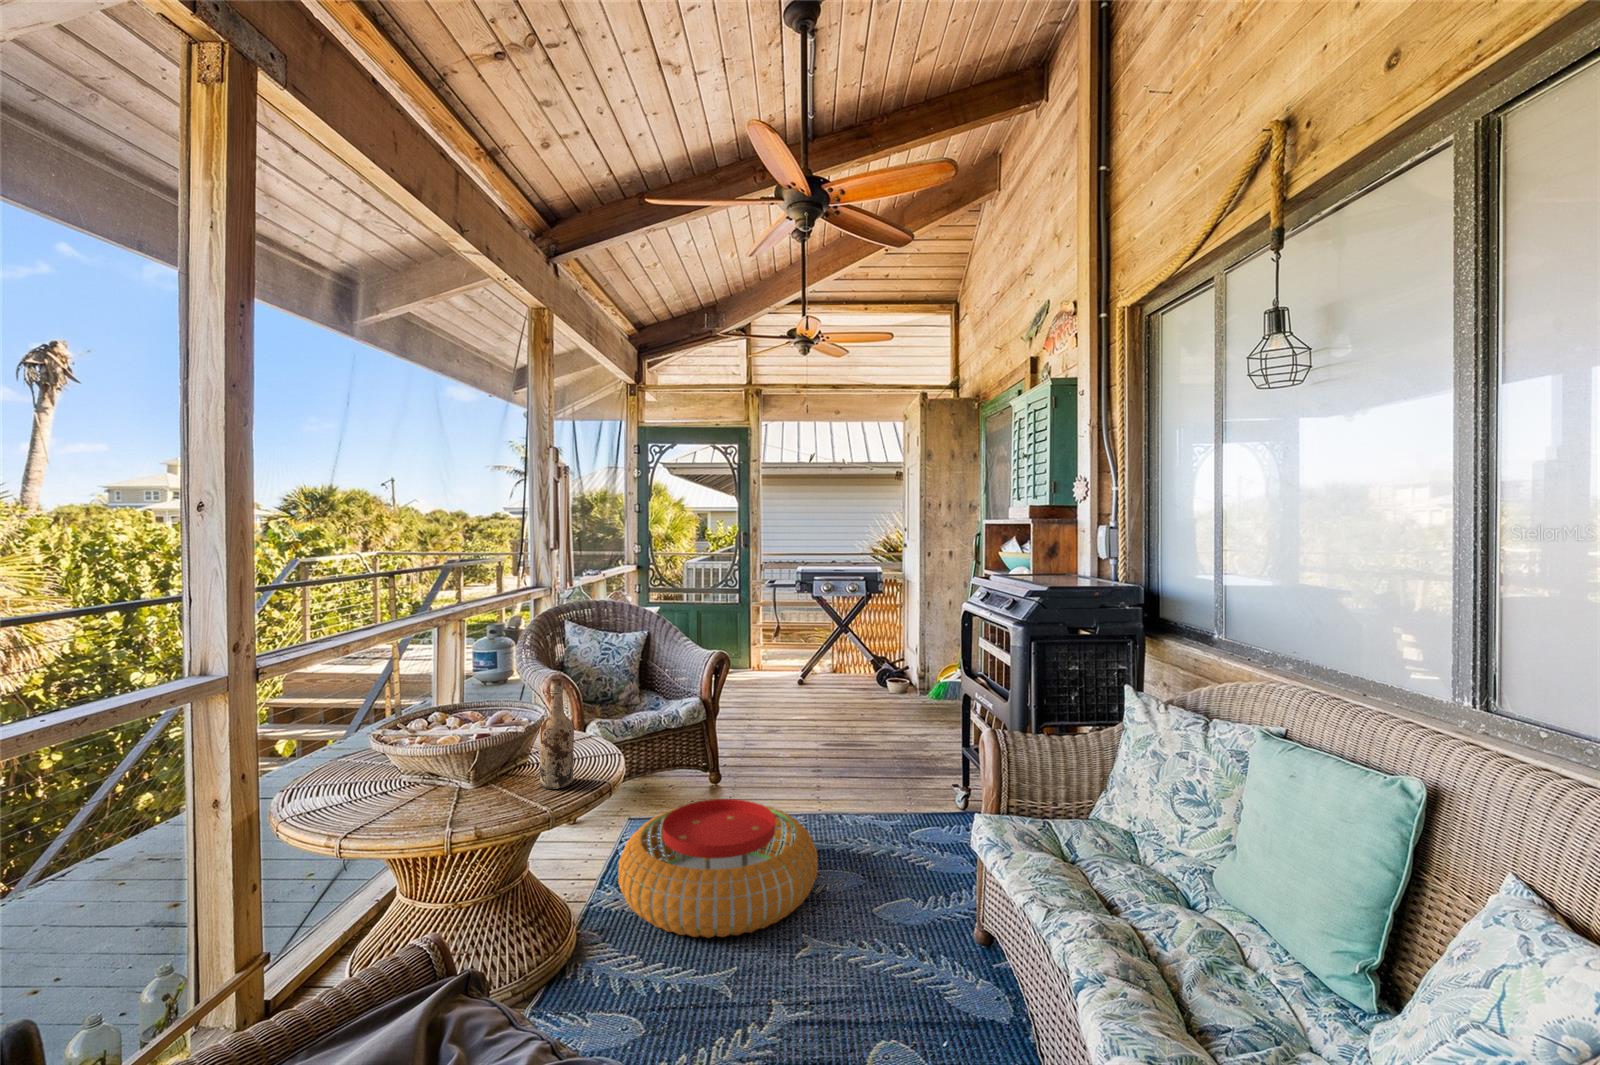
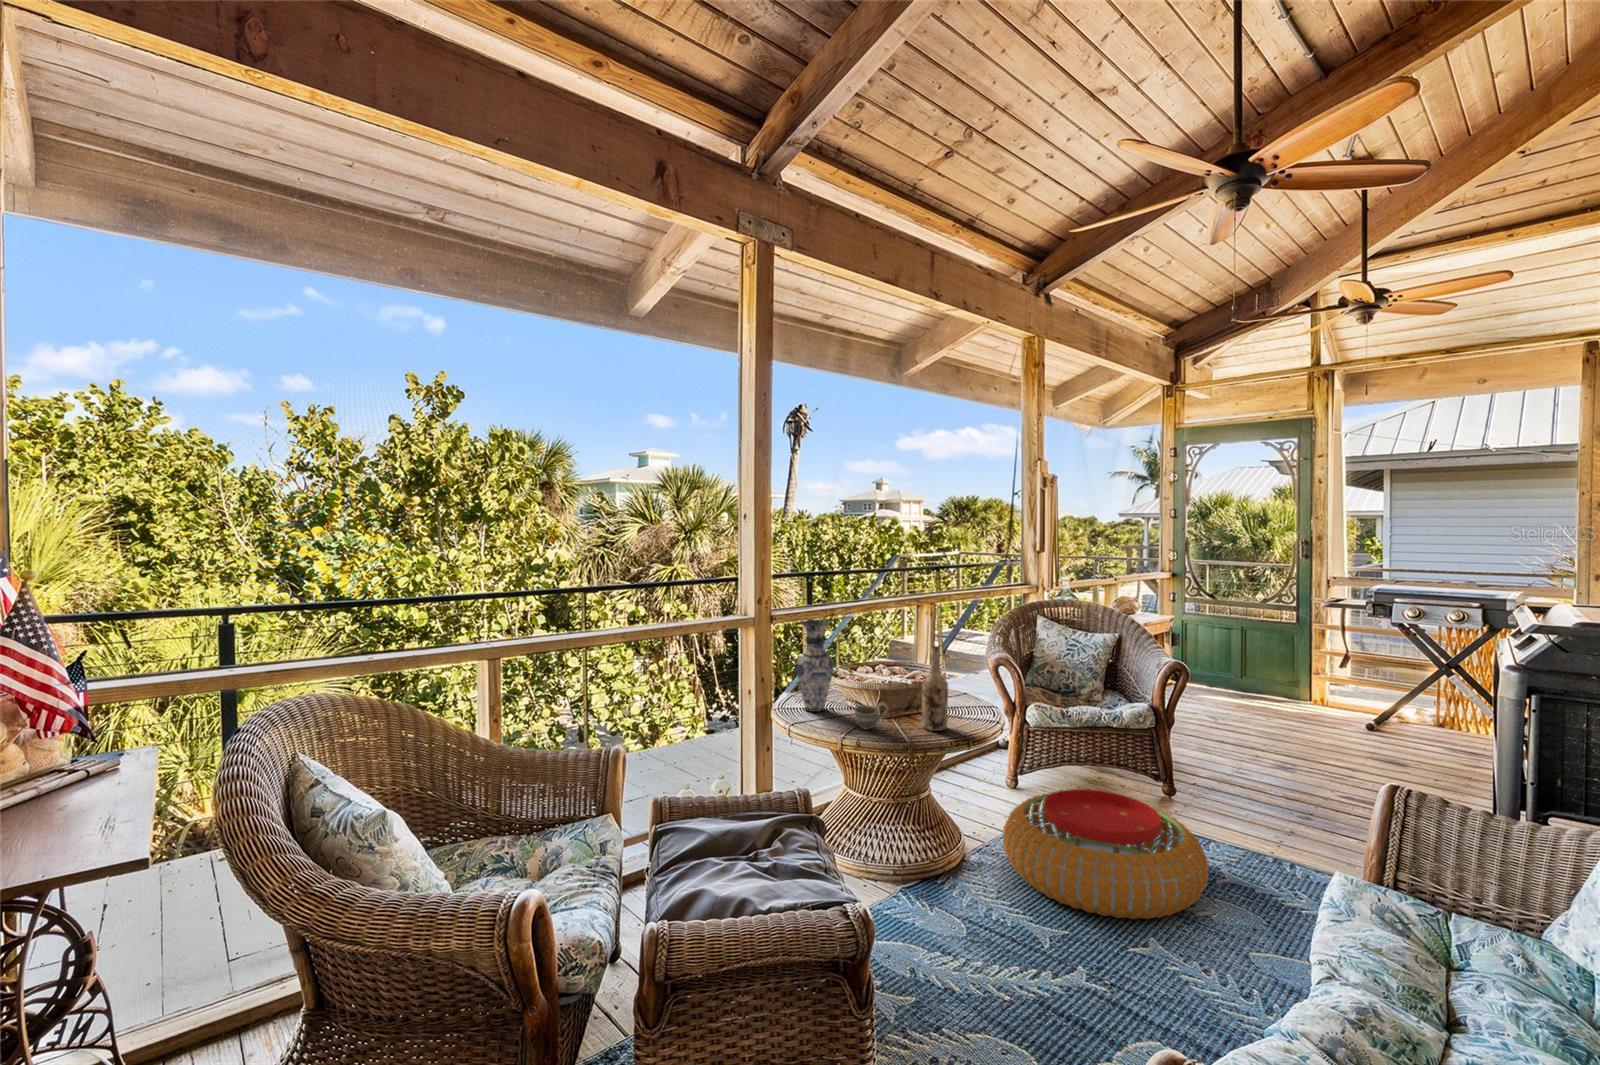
vase: none [327,669,397,810] -> present [796,620,834,712]
cup: none [451,768,504,813] -> present [854,702,888,729]

